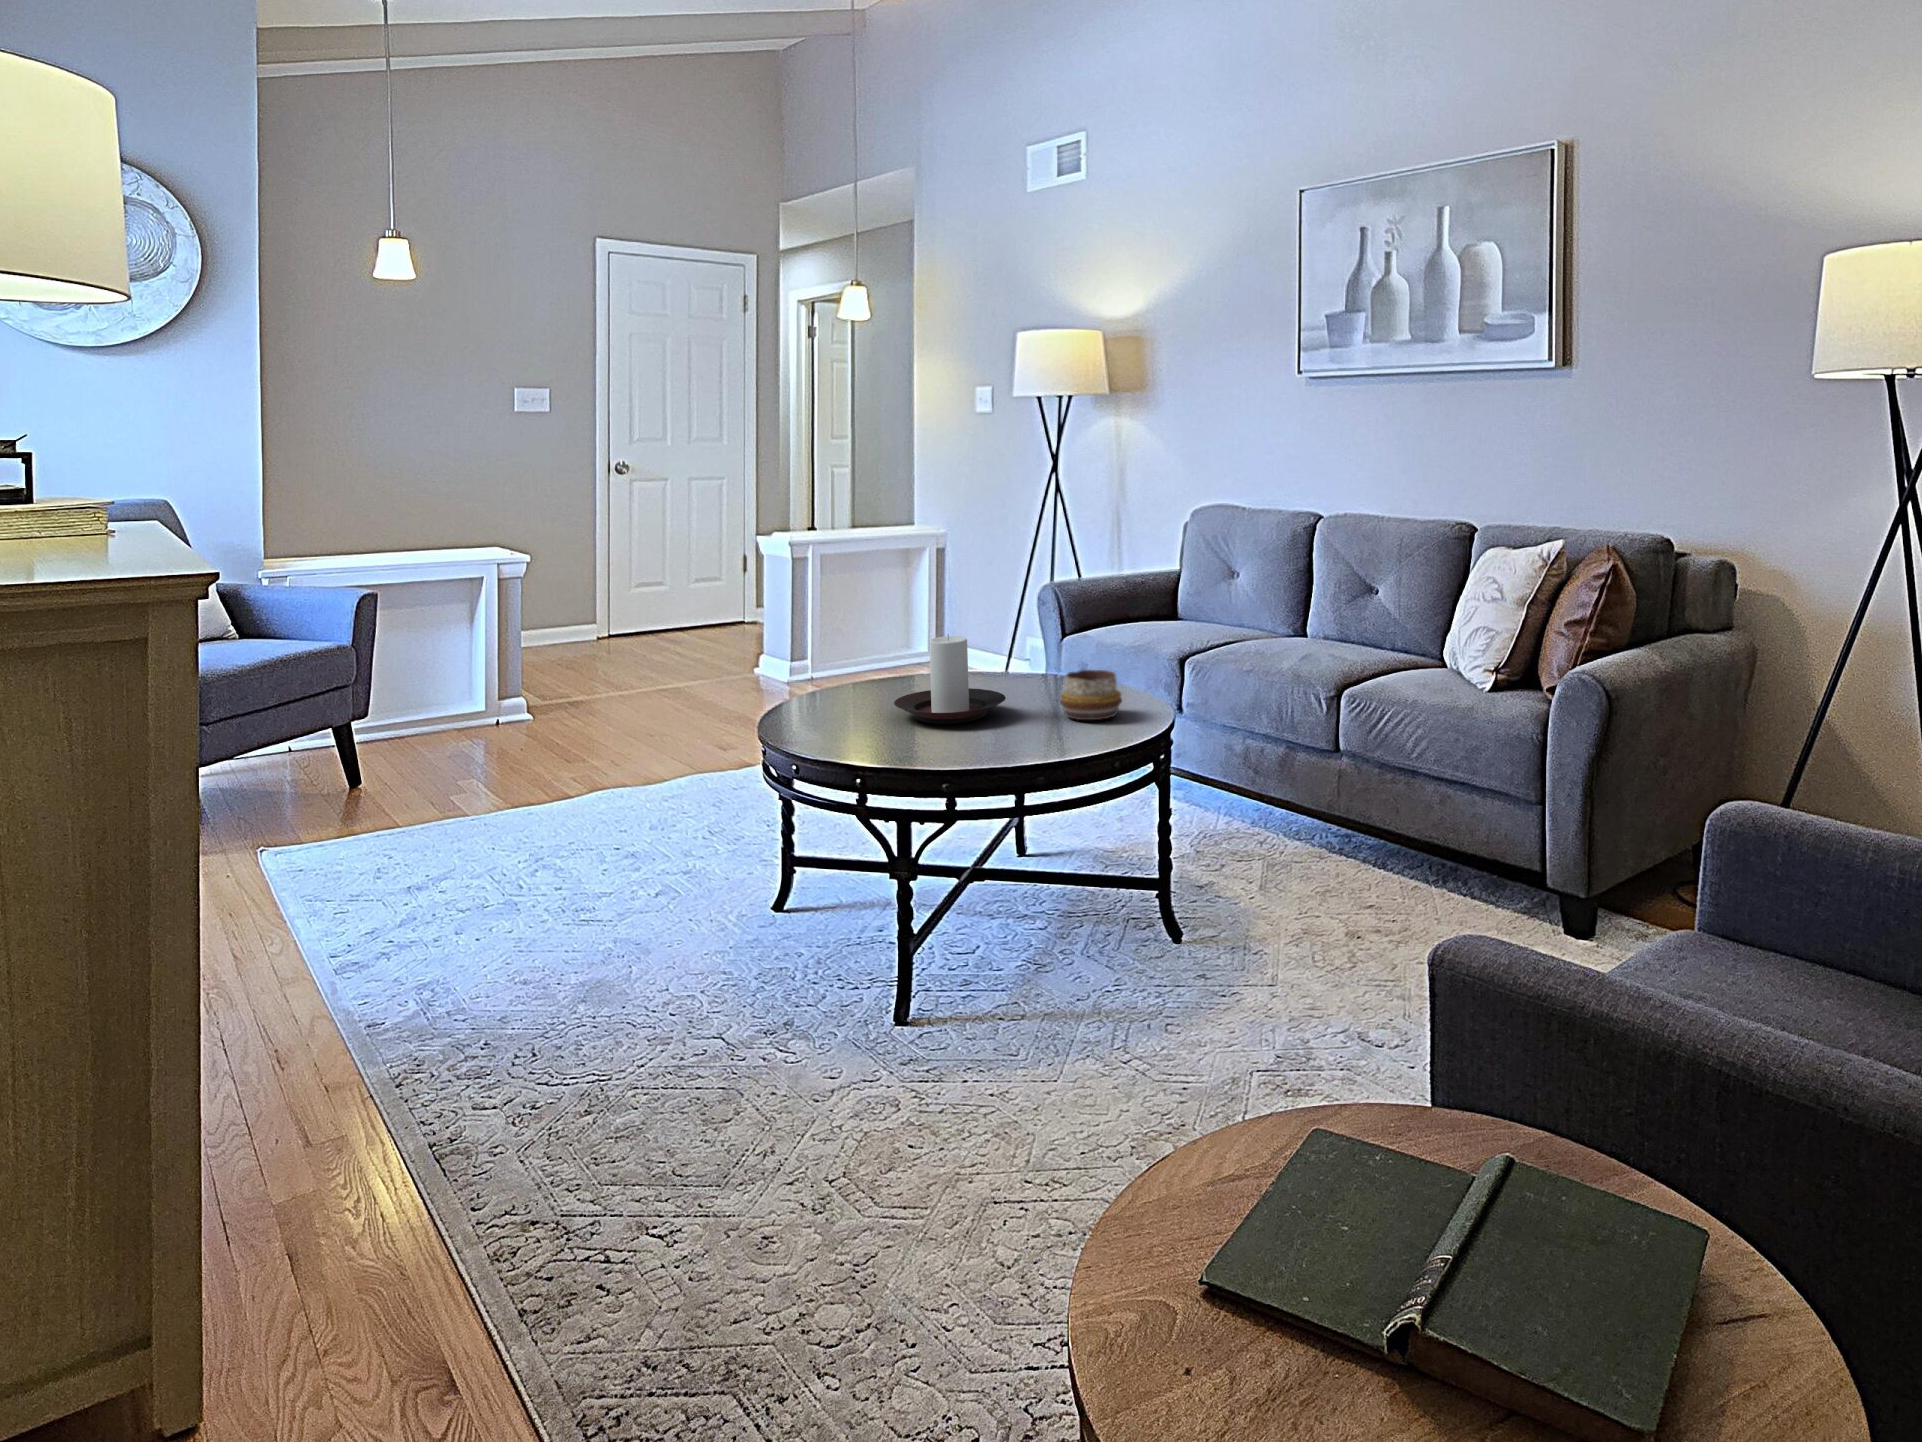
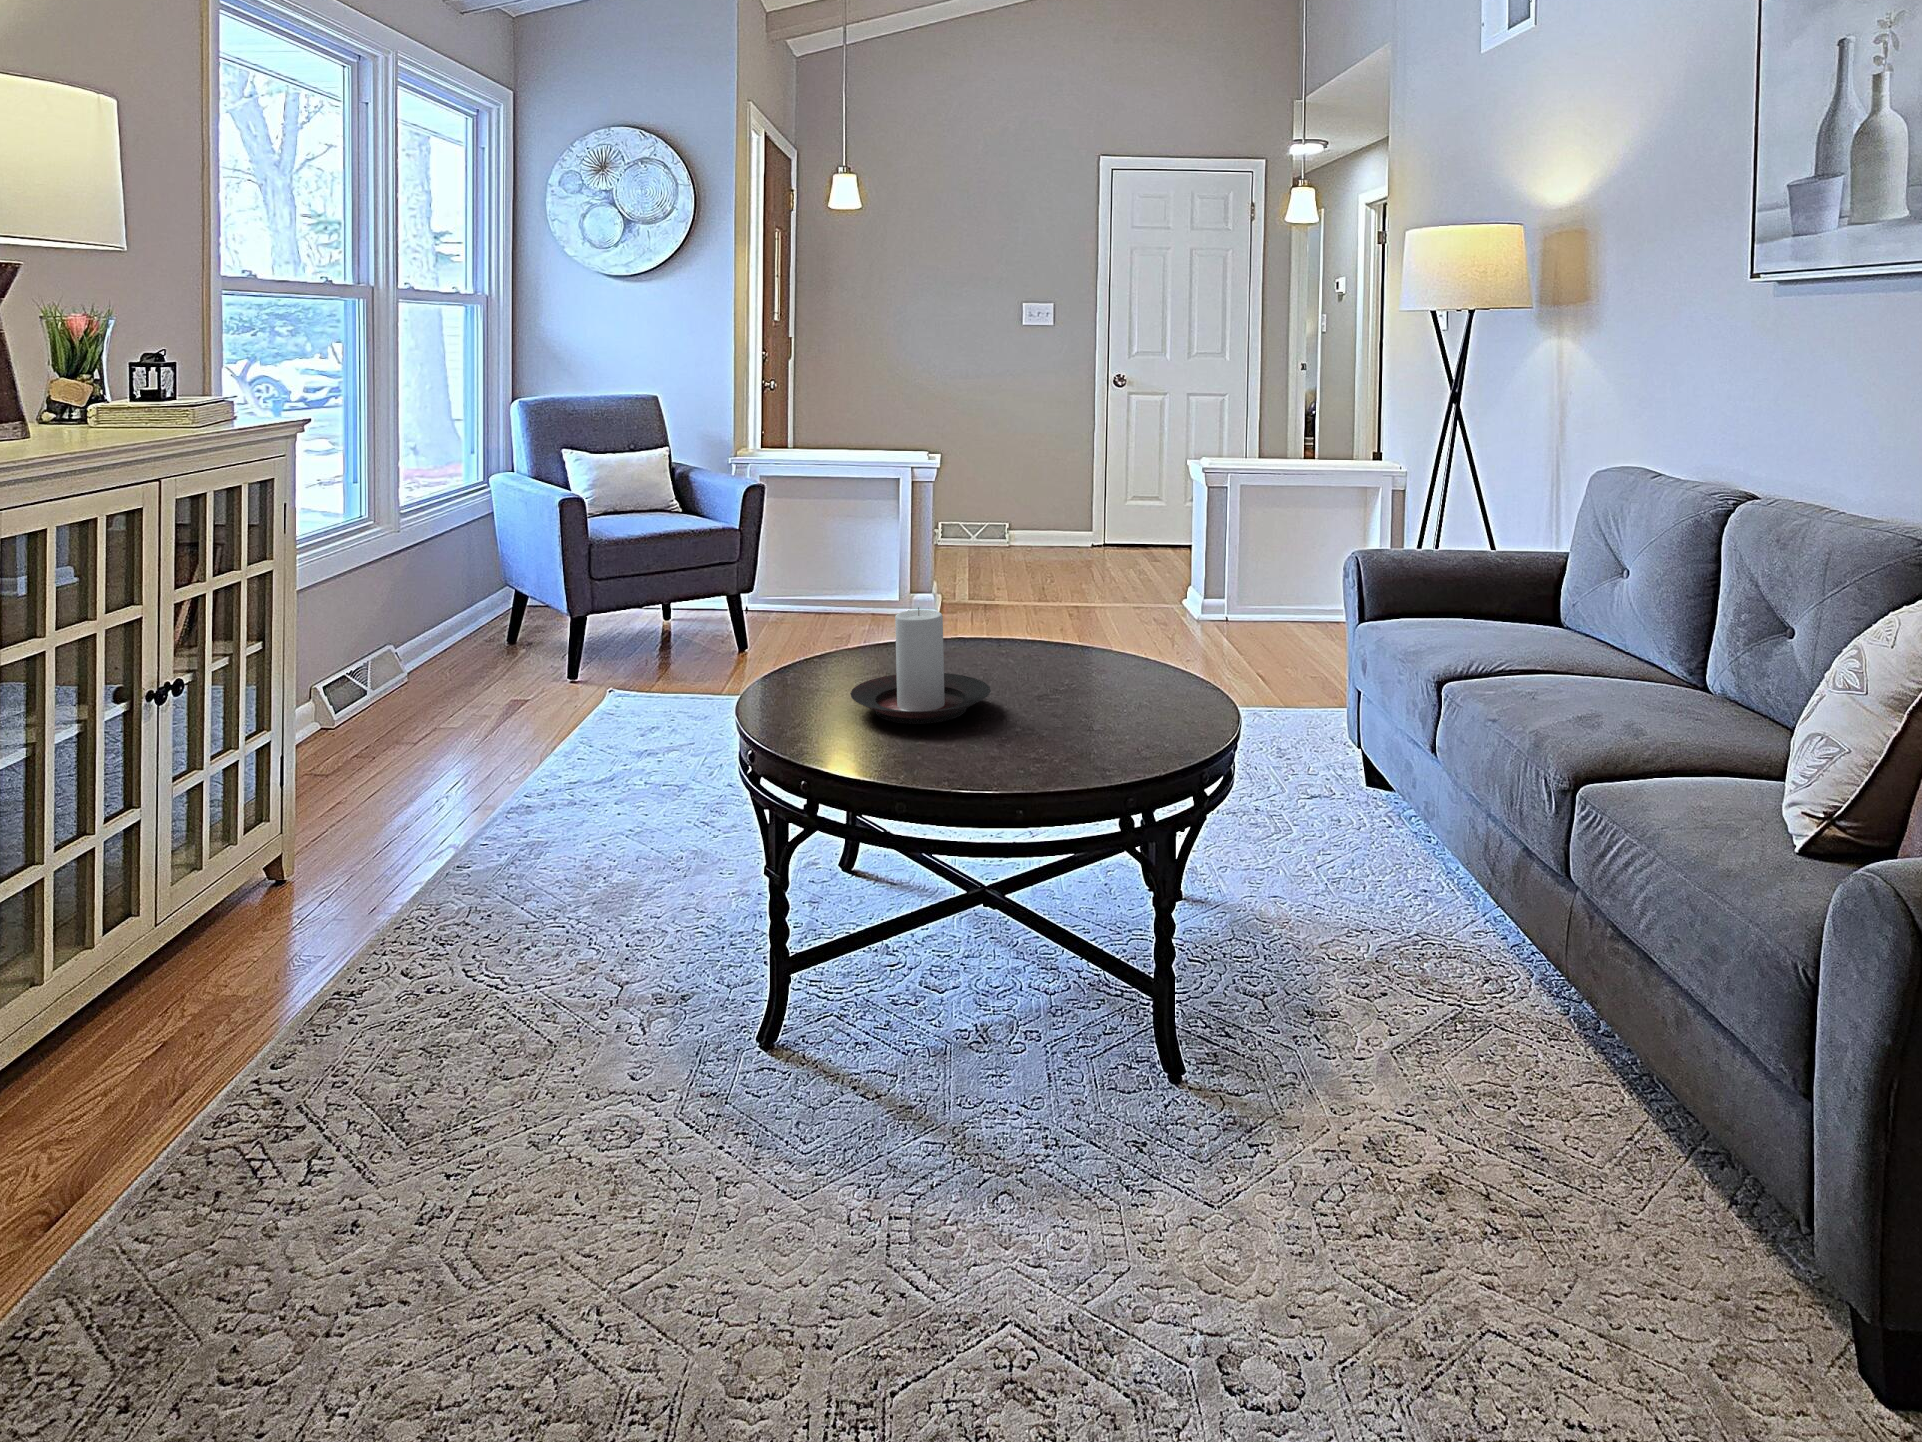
decorative bowl: present [1060,670,1122,720] -> none [1024,683,1109,758]

